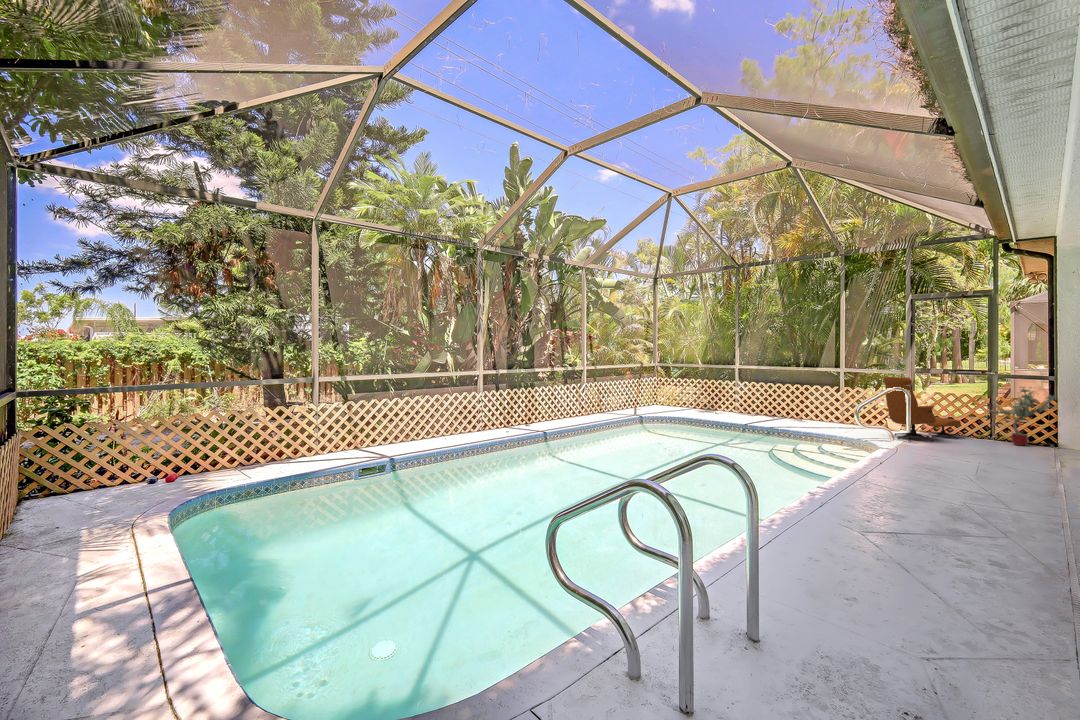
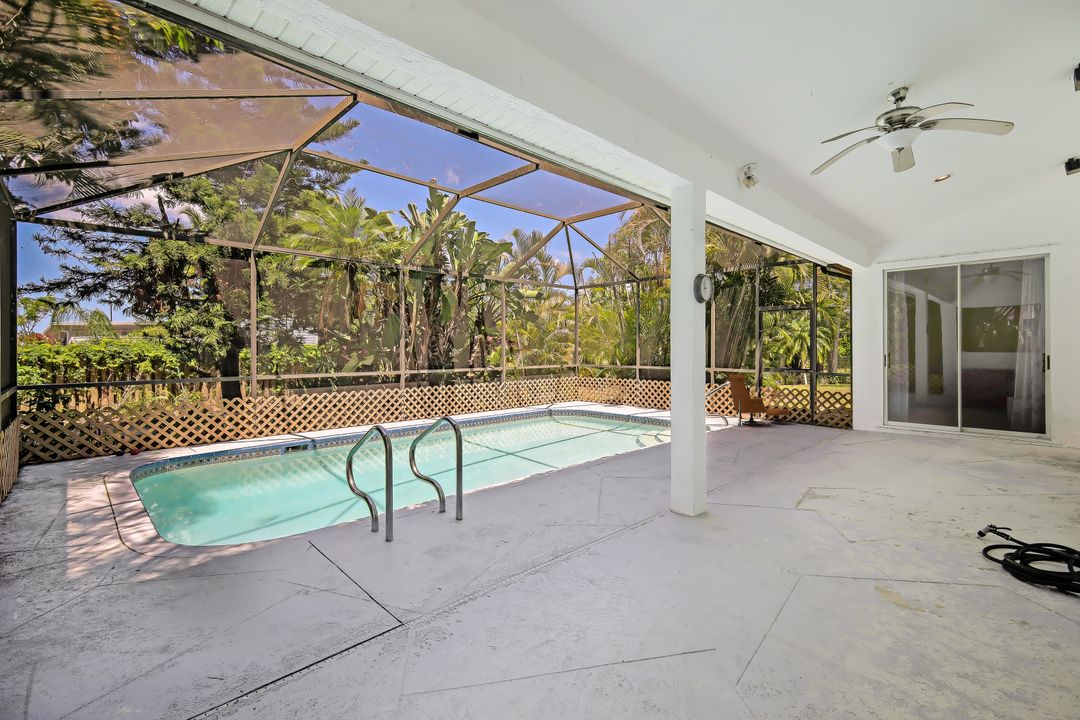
potted tree: present [987,387,1055,446] -> none [804,382,847,429]

